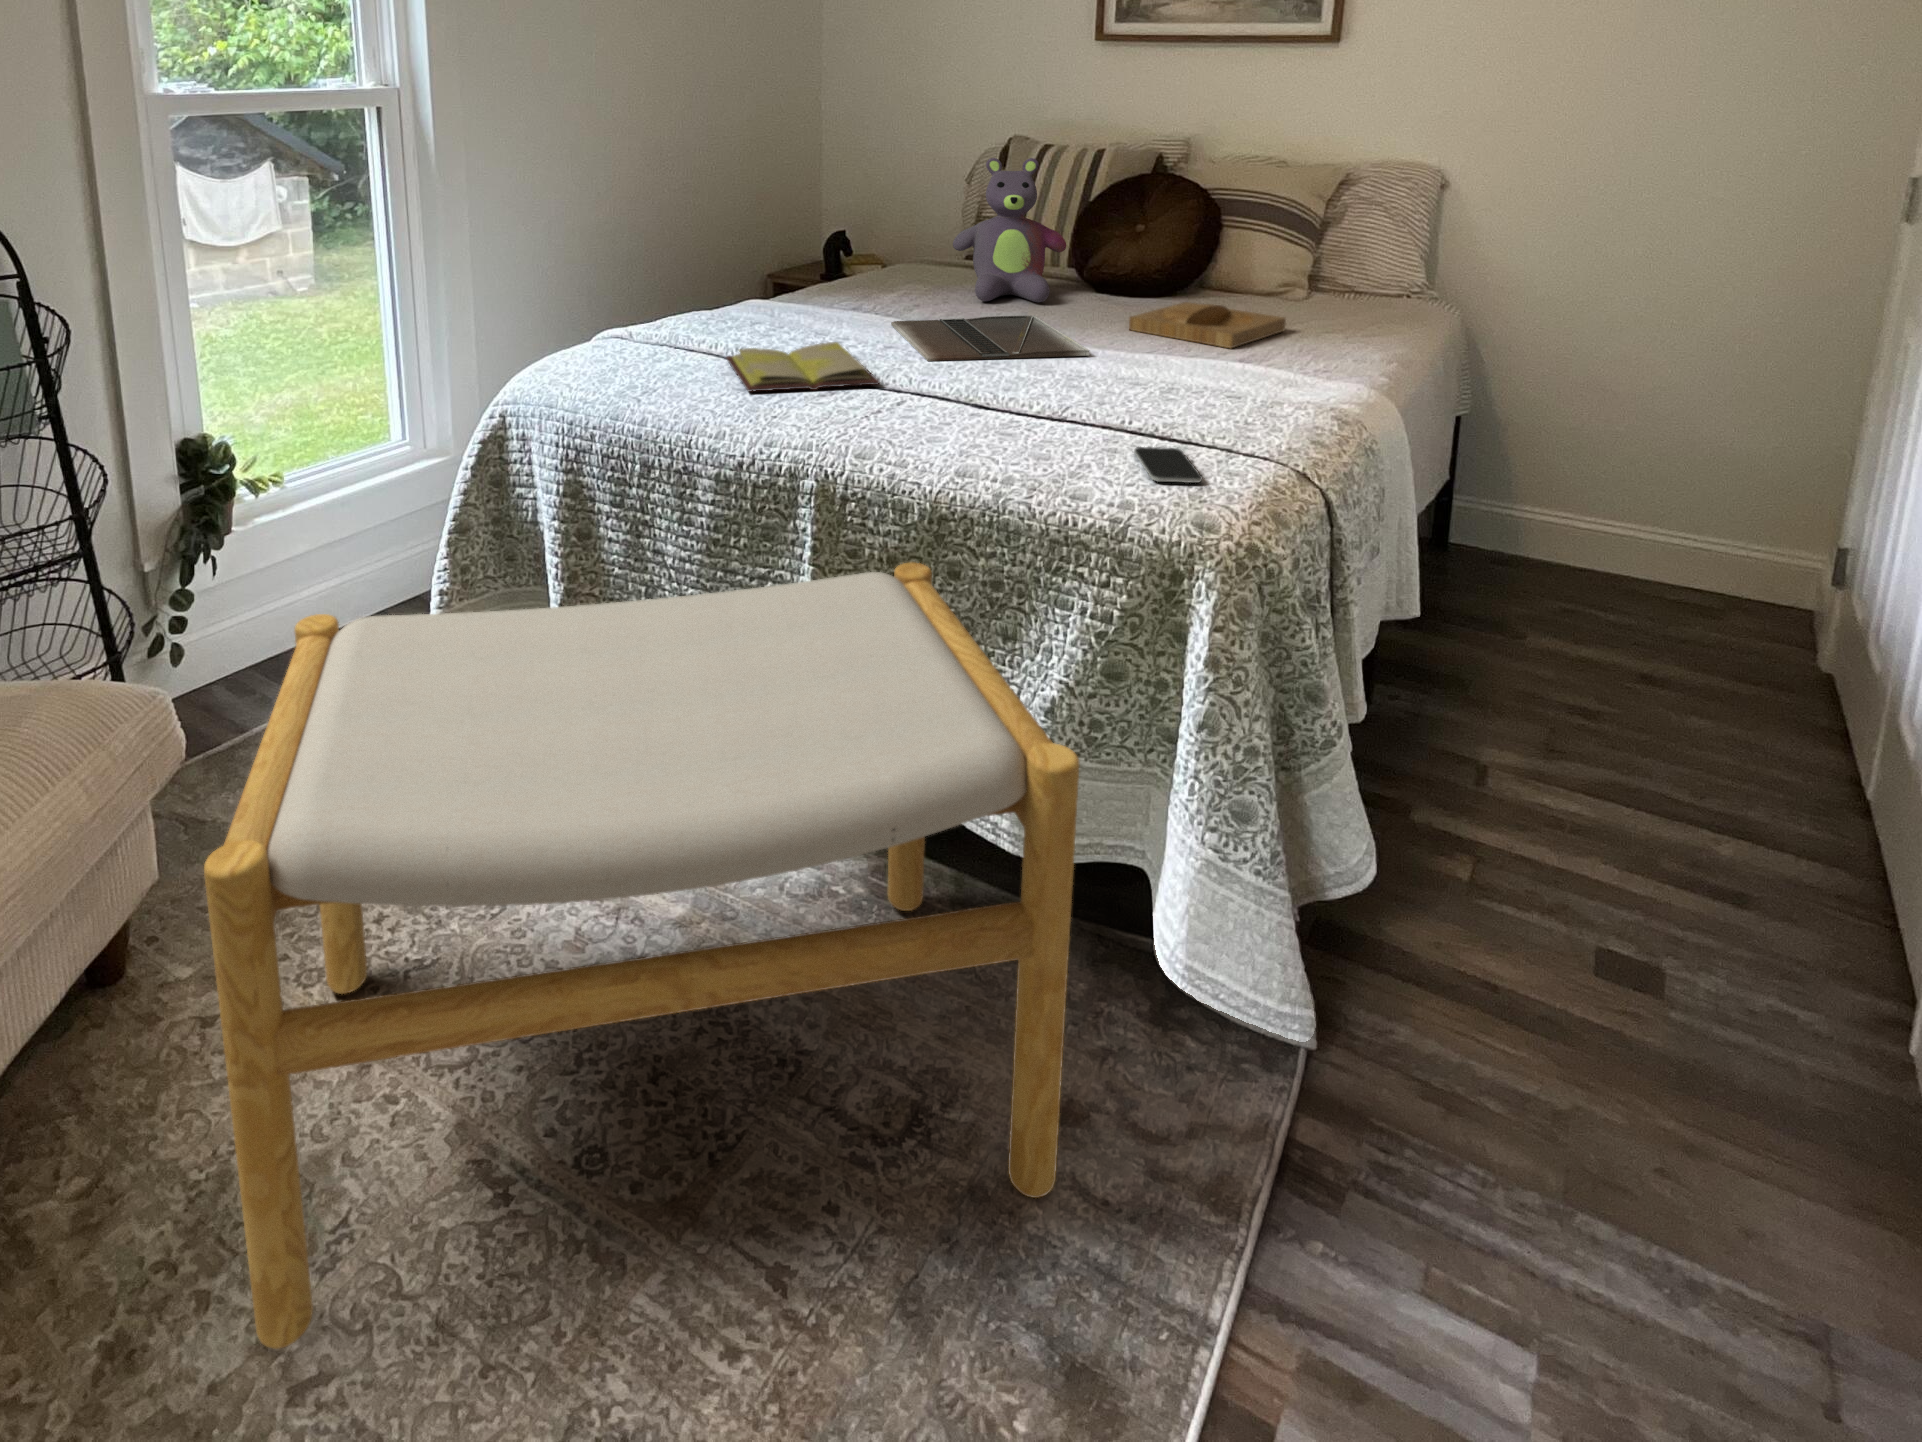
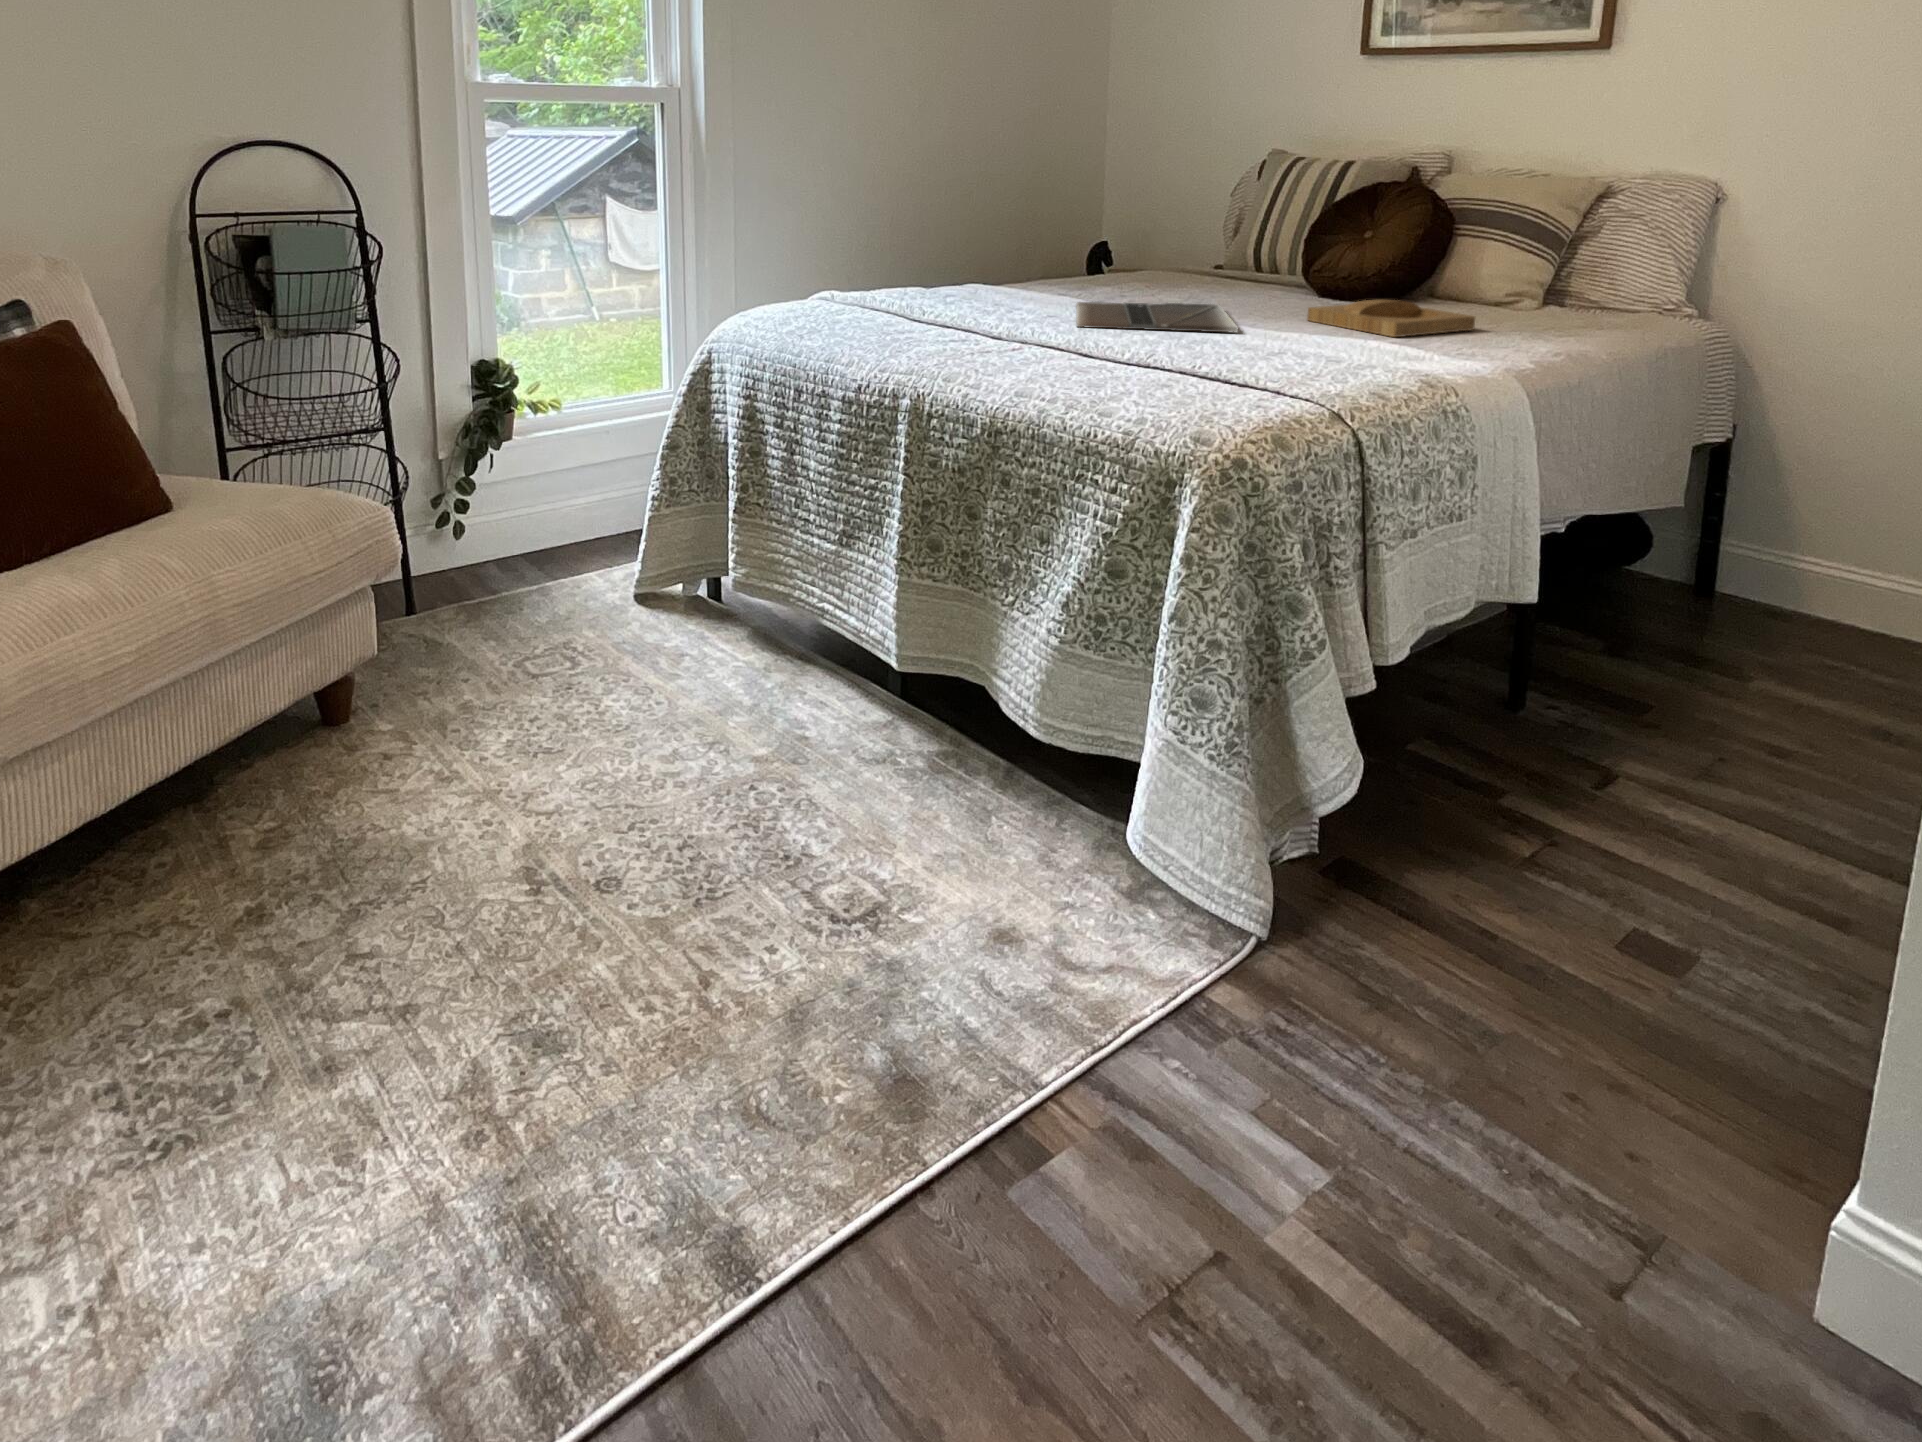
stuffed bear: present [953,158,1066,302] -> none [1169,160,1282,299]
diary: present [726,342,880,392] -> none [888,306,1009,336]
smartphone: present [1134,447,1202,483] -> none [1174,384,1229,407]
footstool: present [204,563,1079,1349] -> none [307,449,976,977]

